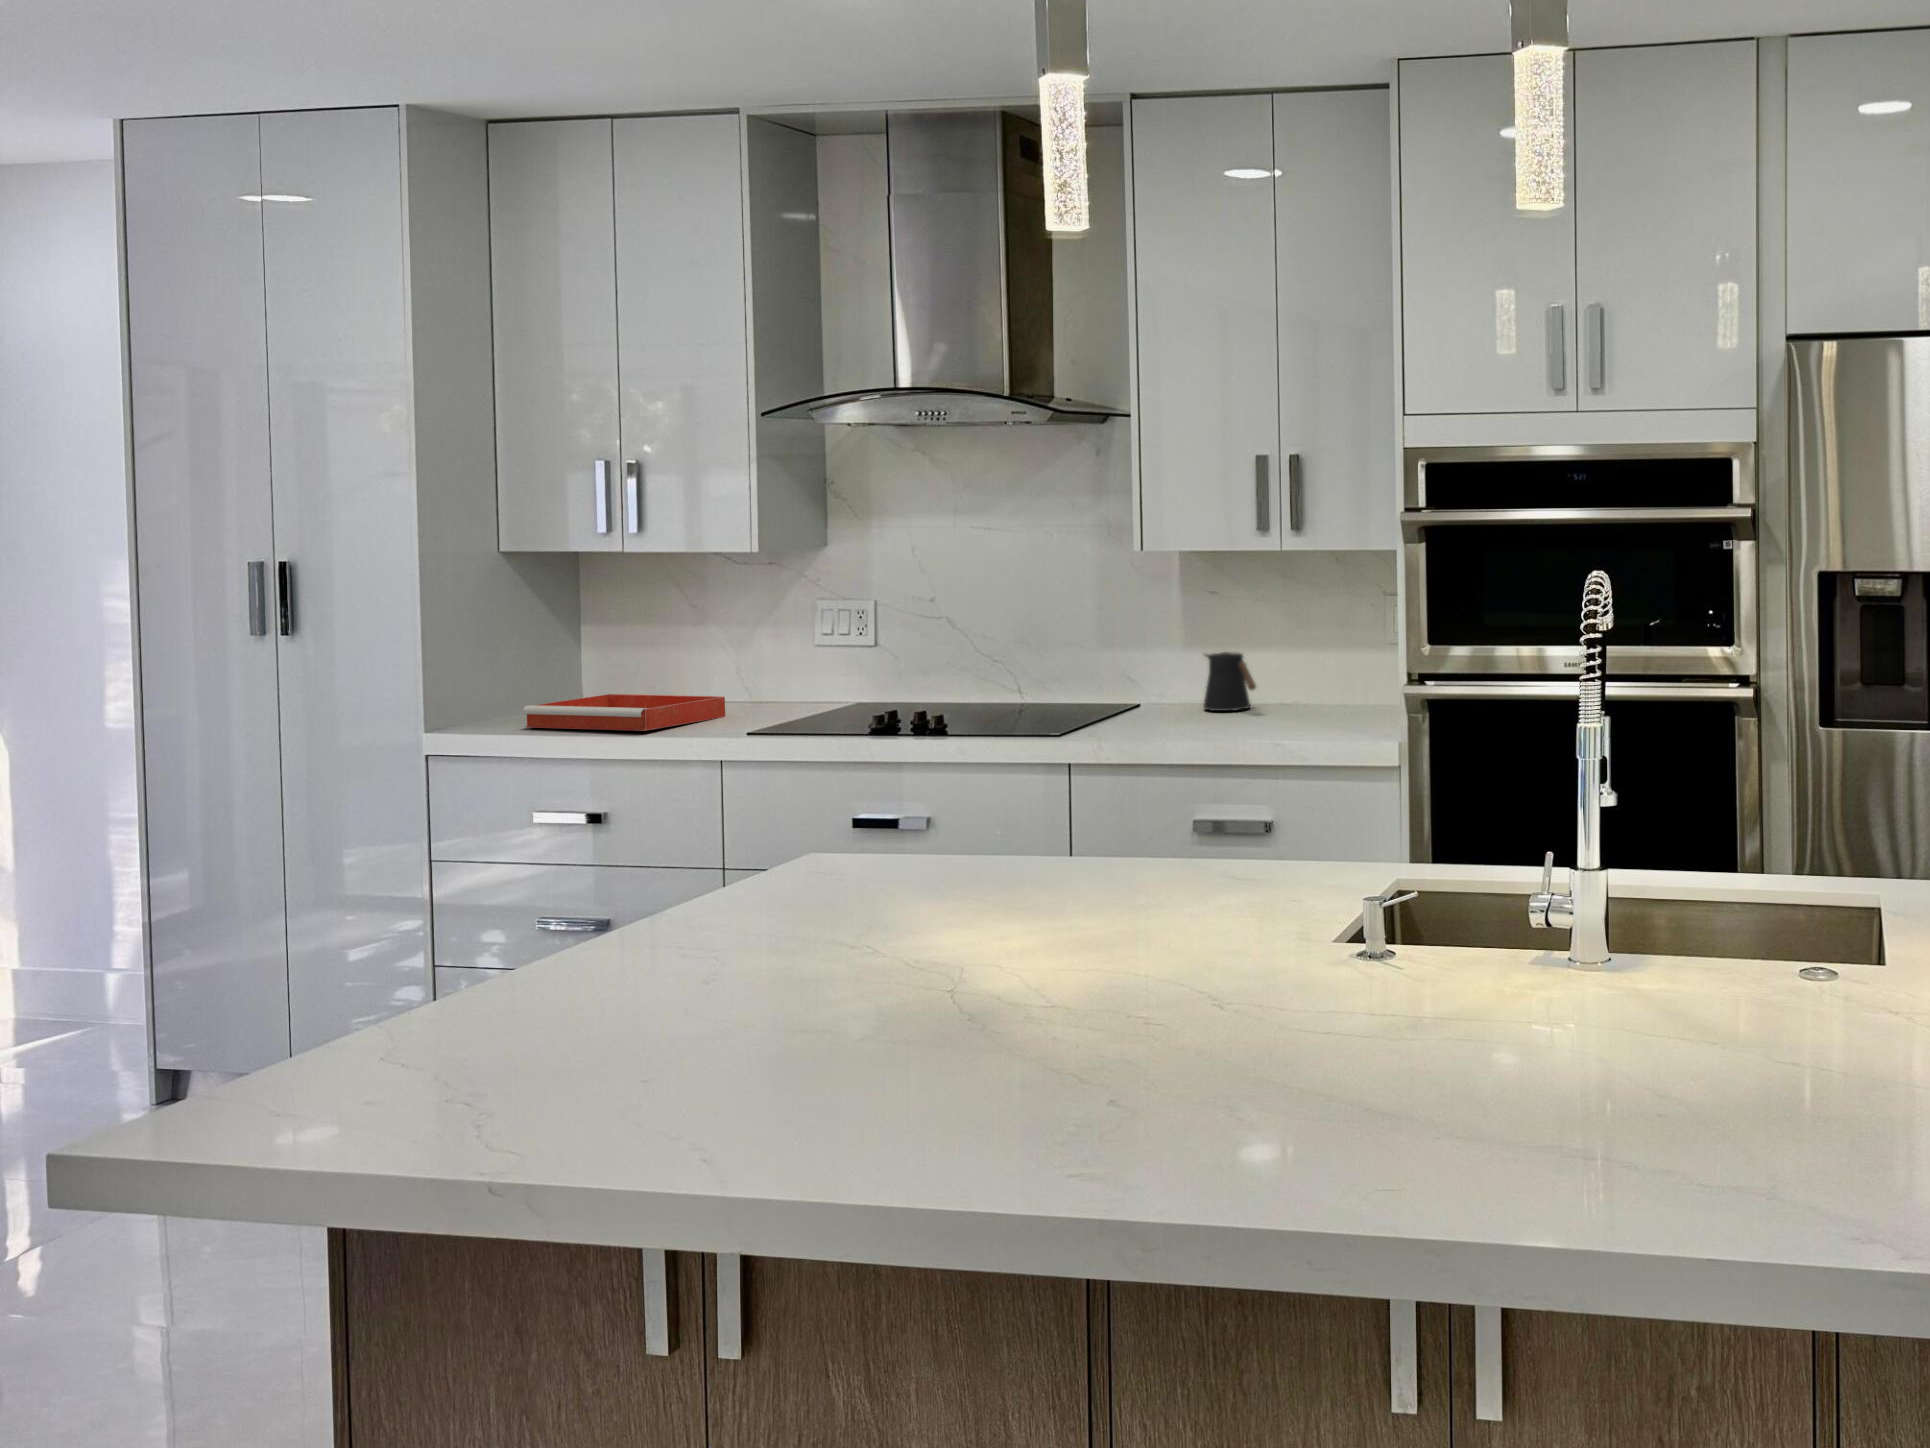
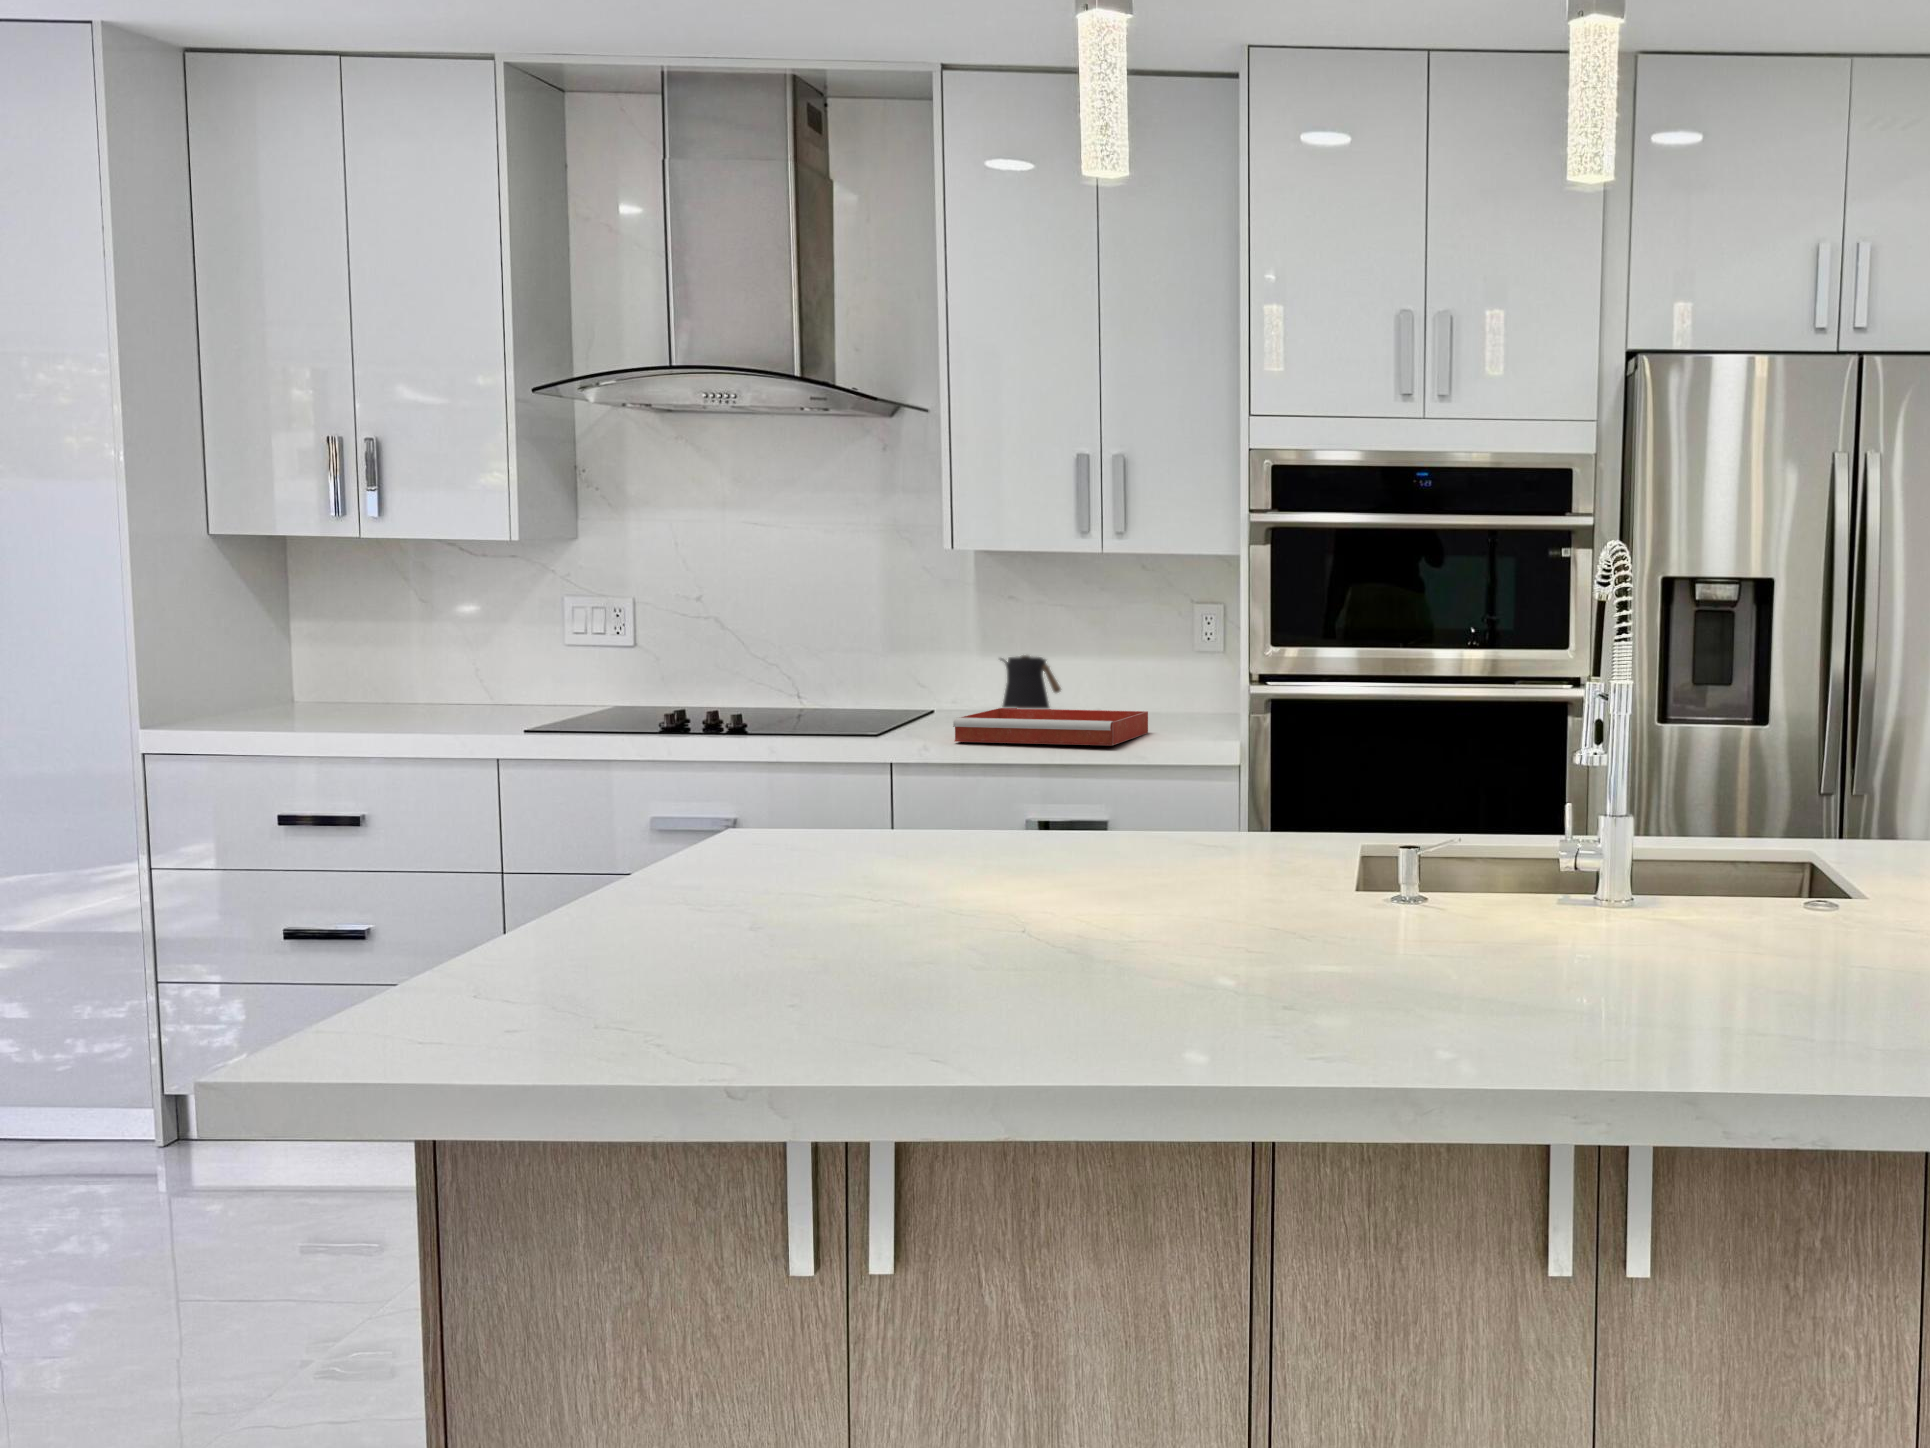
tray: present [523,694,725,731] -> present [953,708,1148,745]

